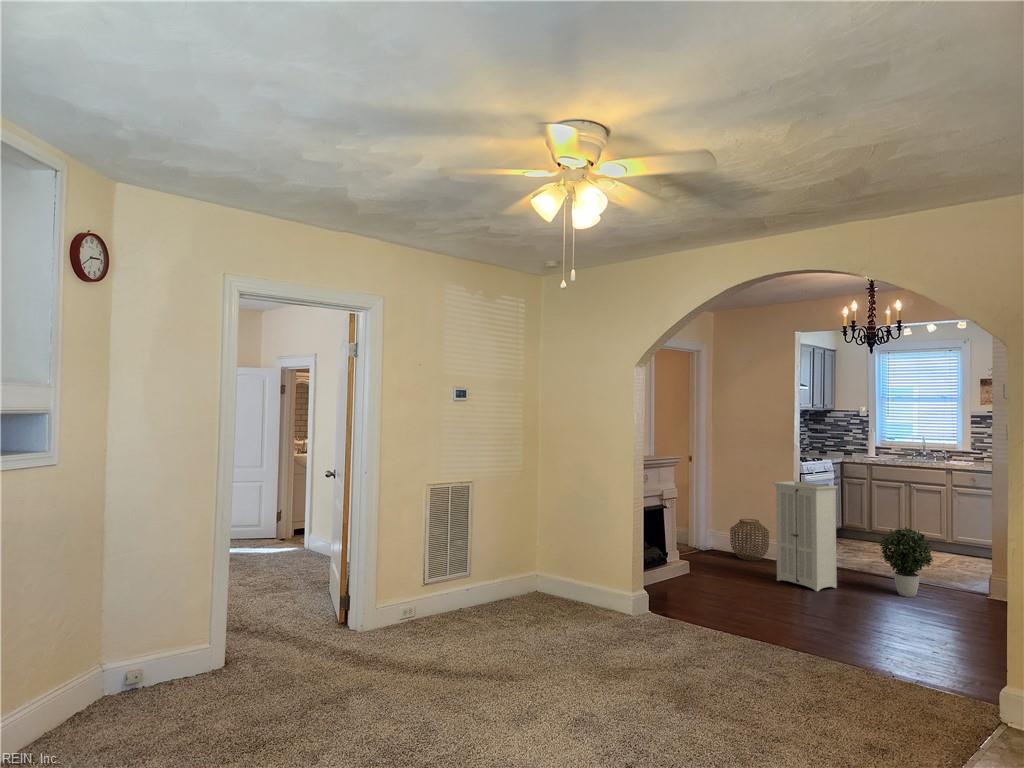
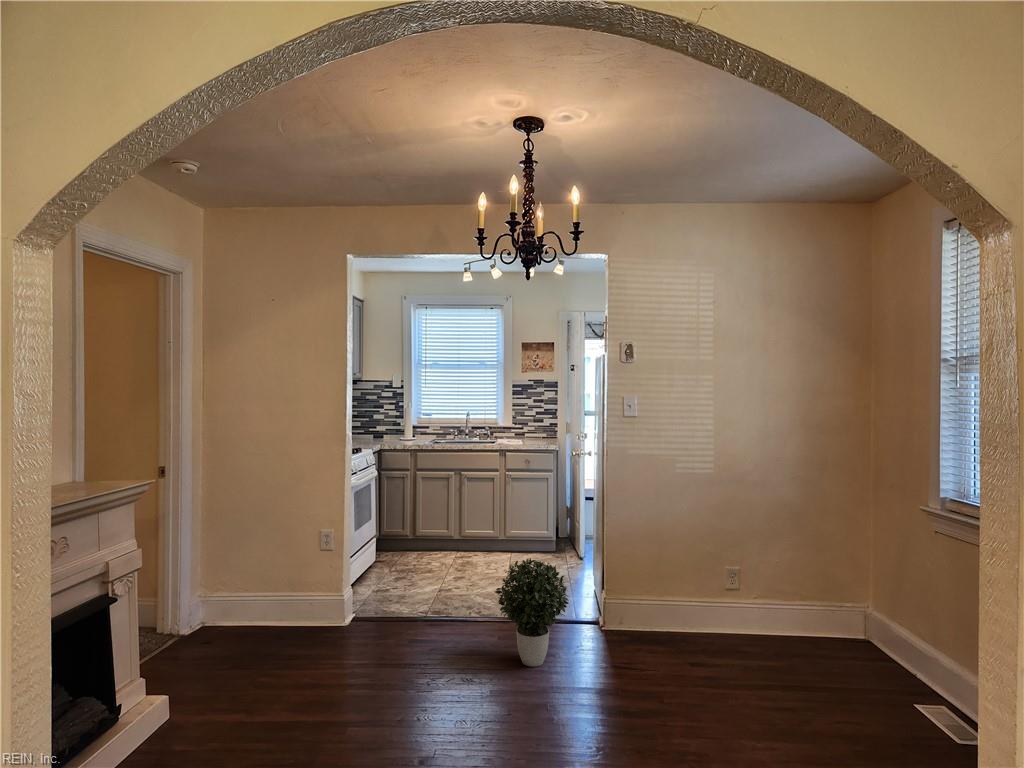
storage cabinet: present [772,481,838,591] -> none [335,502,445,706]
woven basket: present [730,519,769,561] -> none [239,567,307,644]

